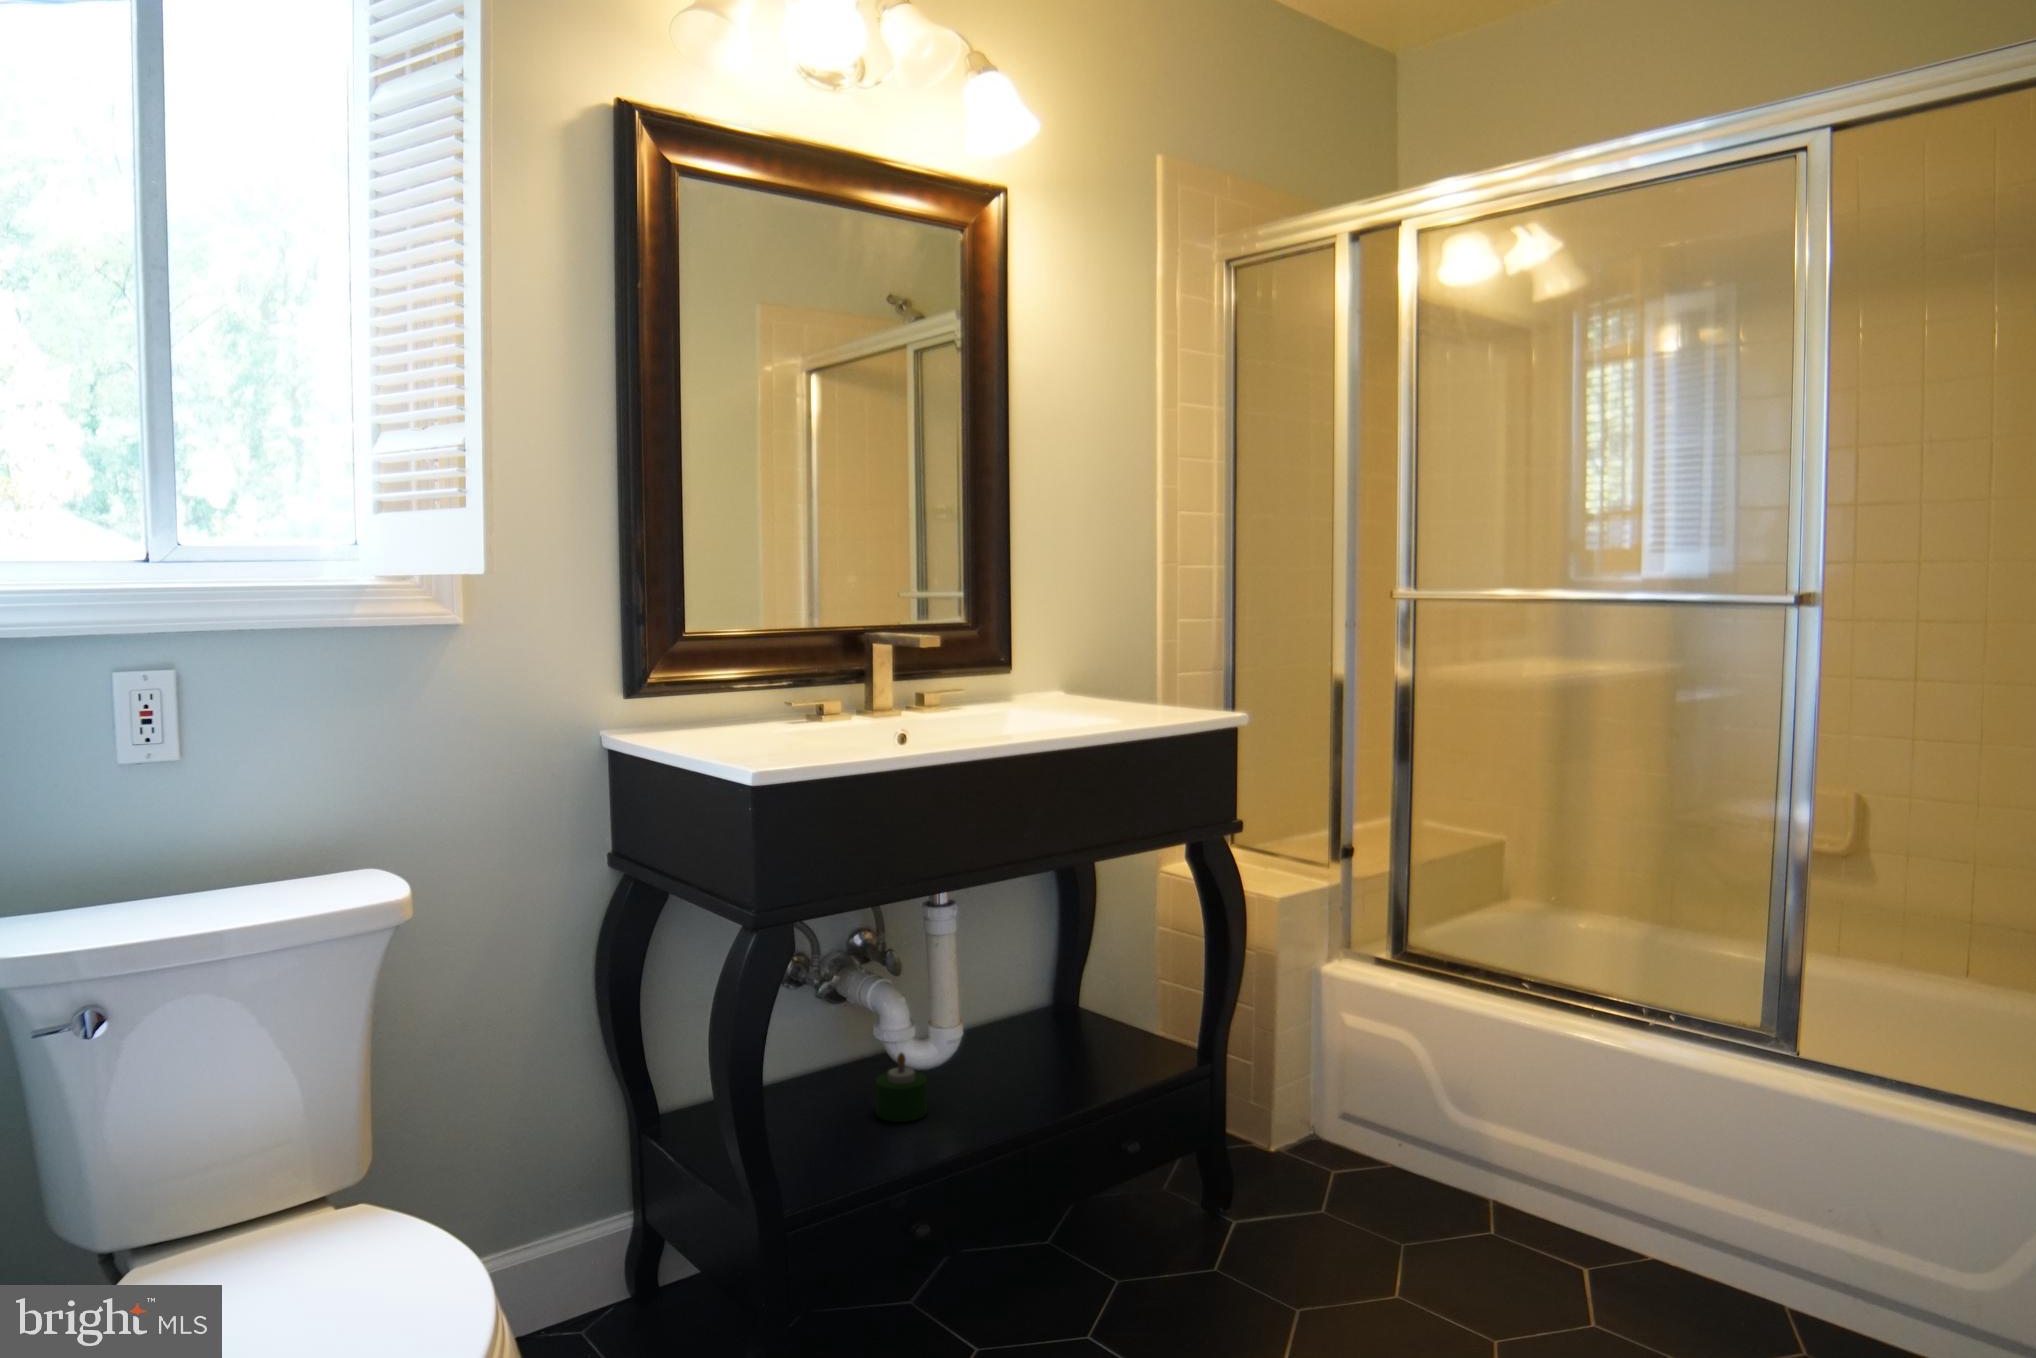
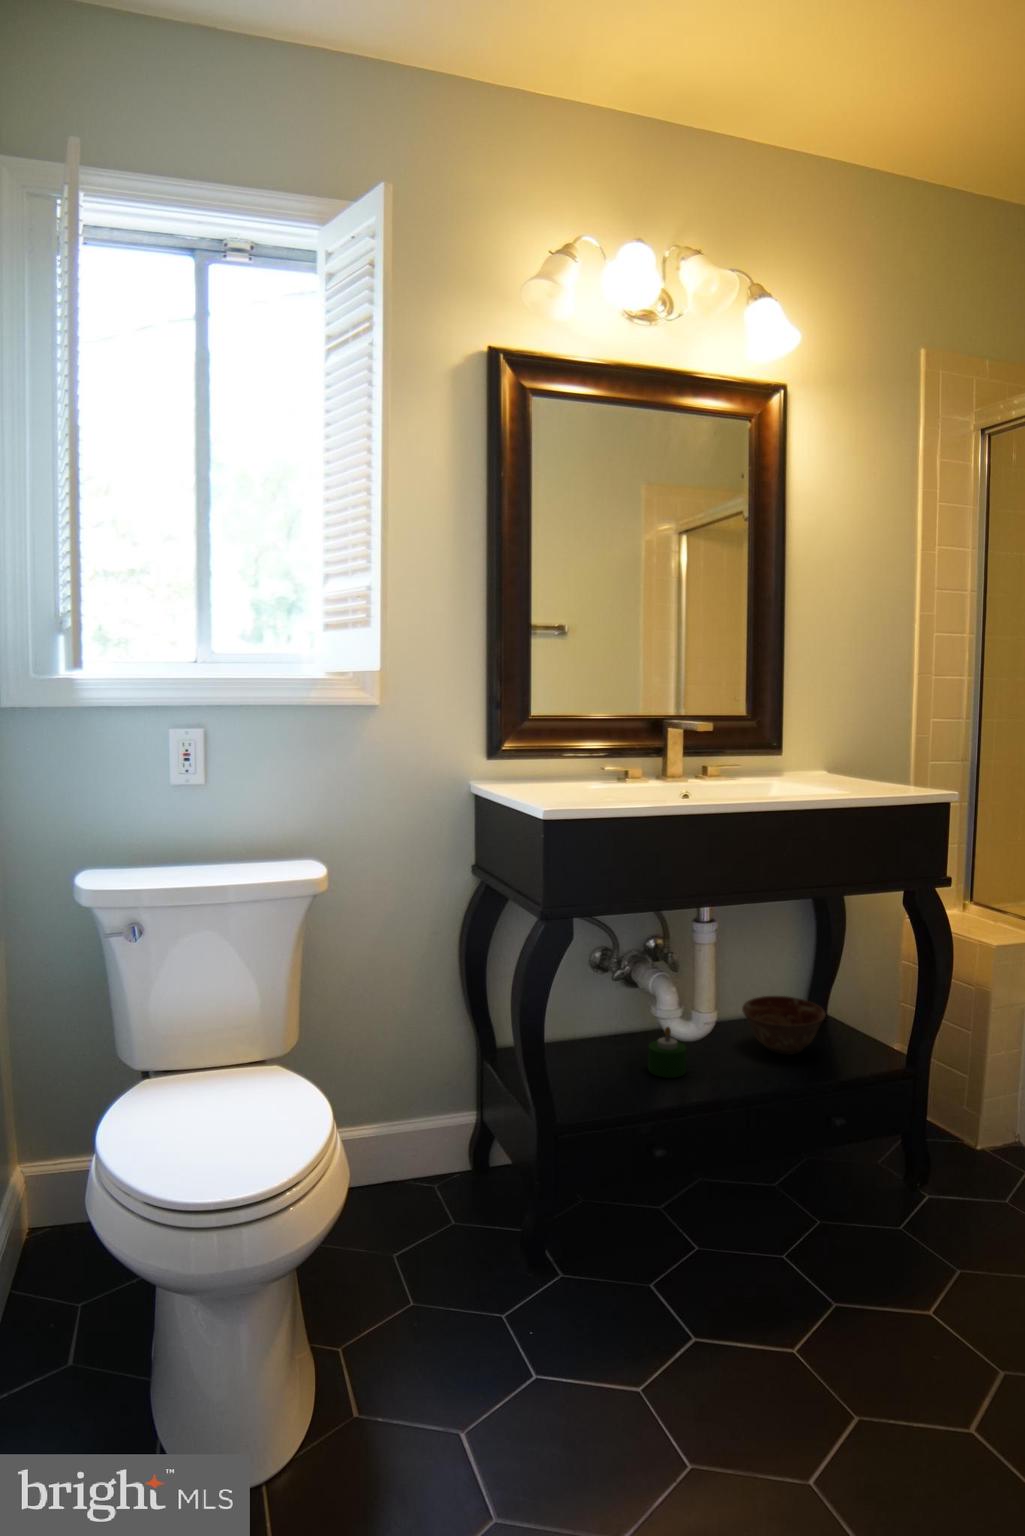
ceramic bowl: none [986,993,1092,1070] -> present [742,996,826,1055]

